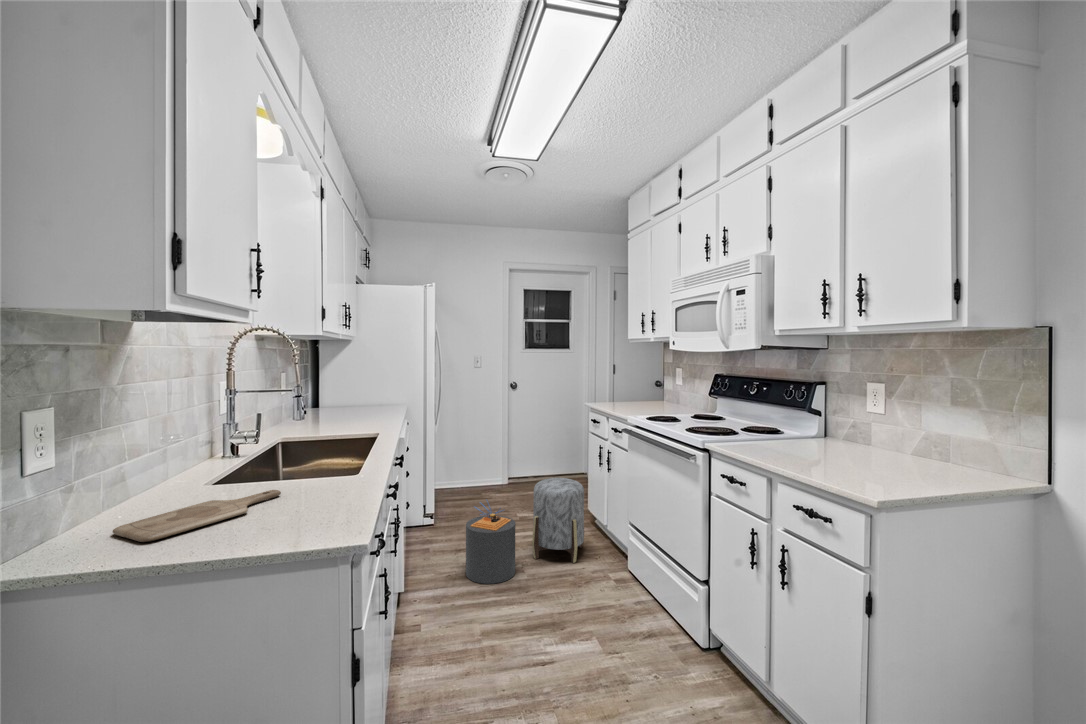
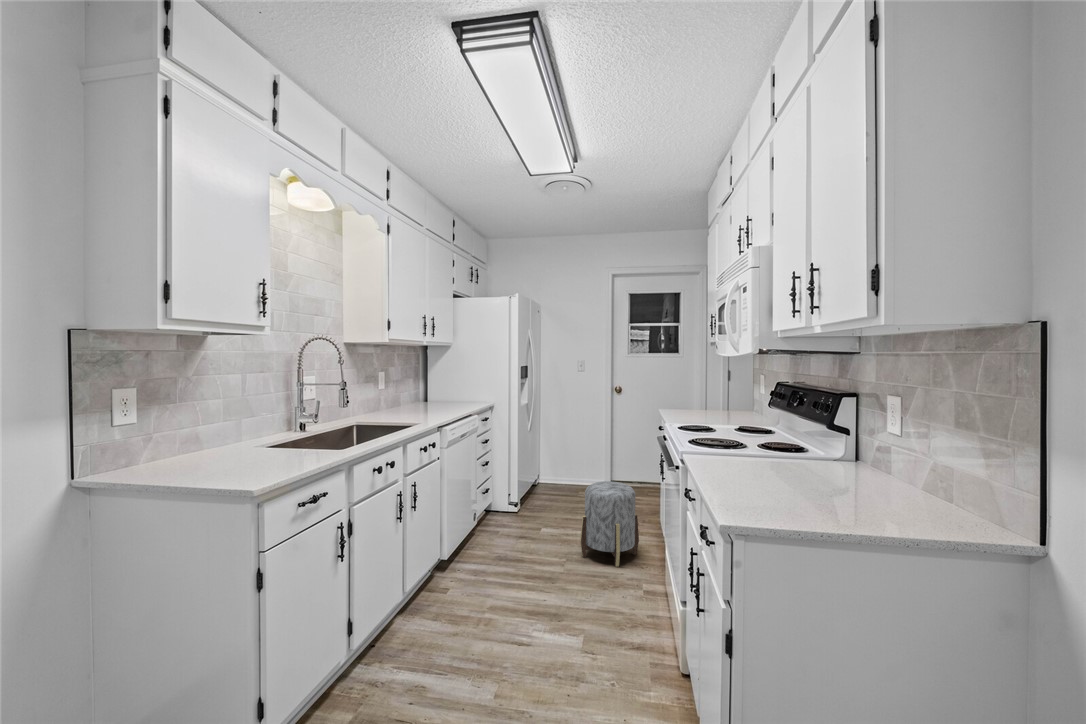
cutting board: present [113,490,281,542] -> none [163,453,281,473]
trash can: present [466,500,515,584] -> none [512,491,558,571]

